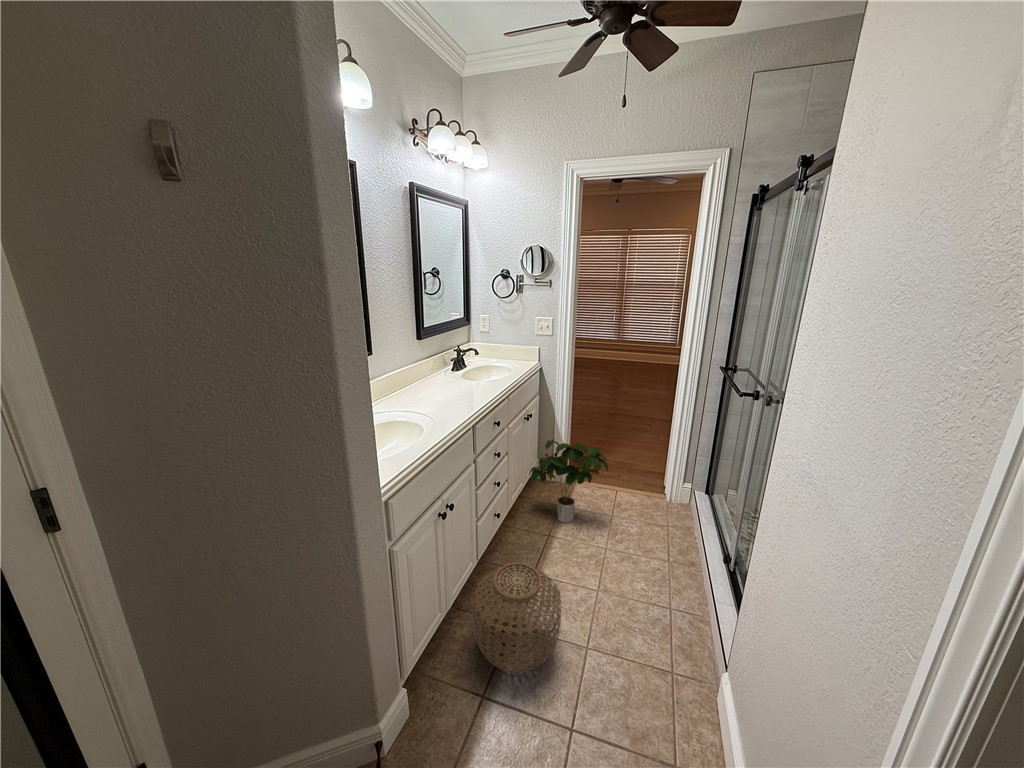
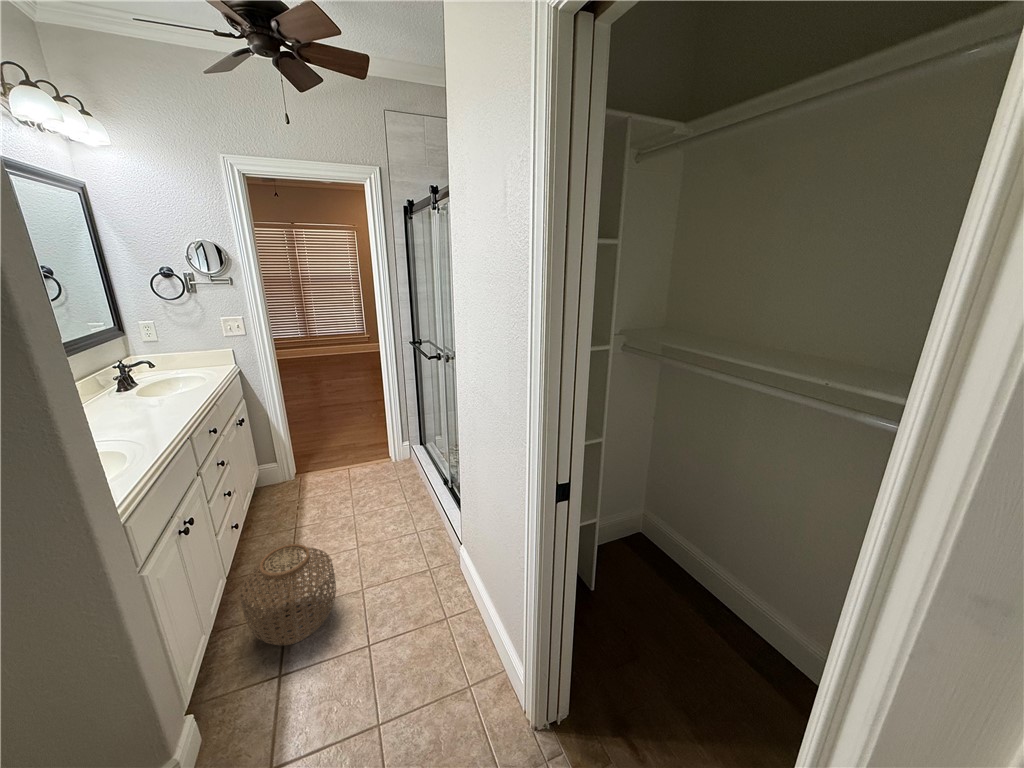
potted plant: present [529,439,608,523] -> none [256,432,339,513]

